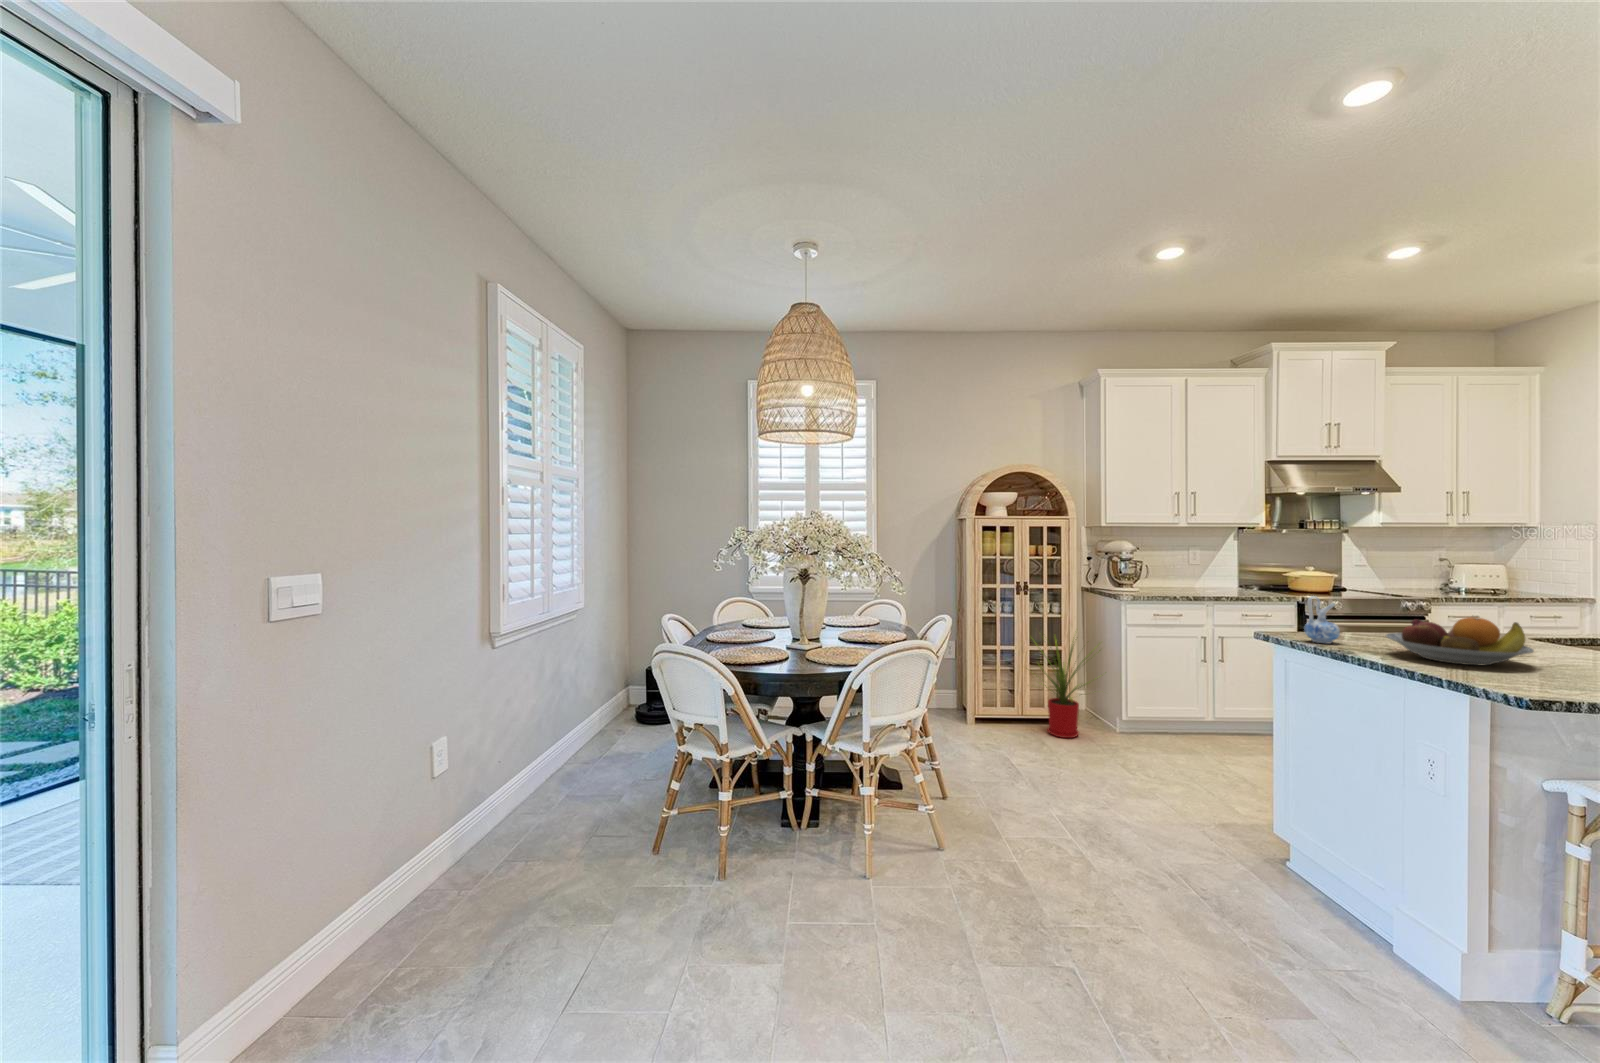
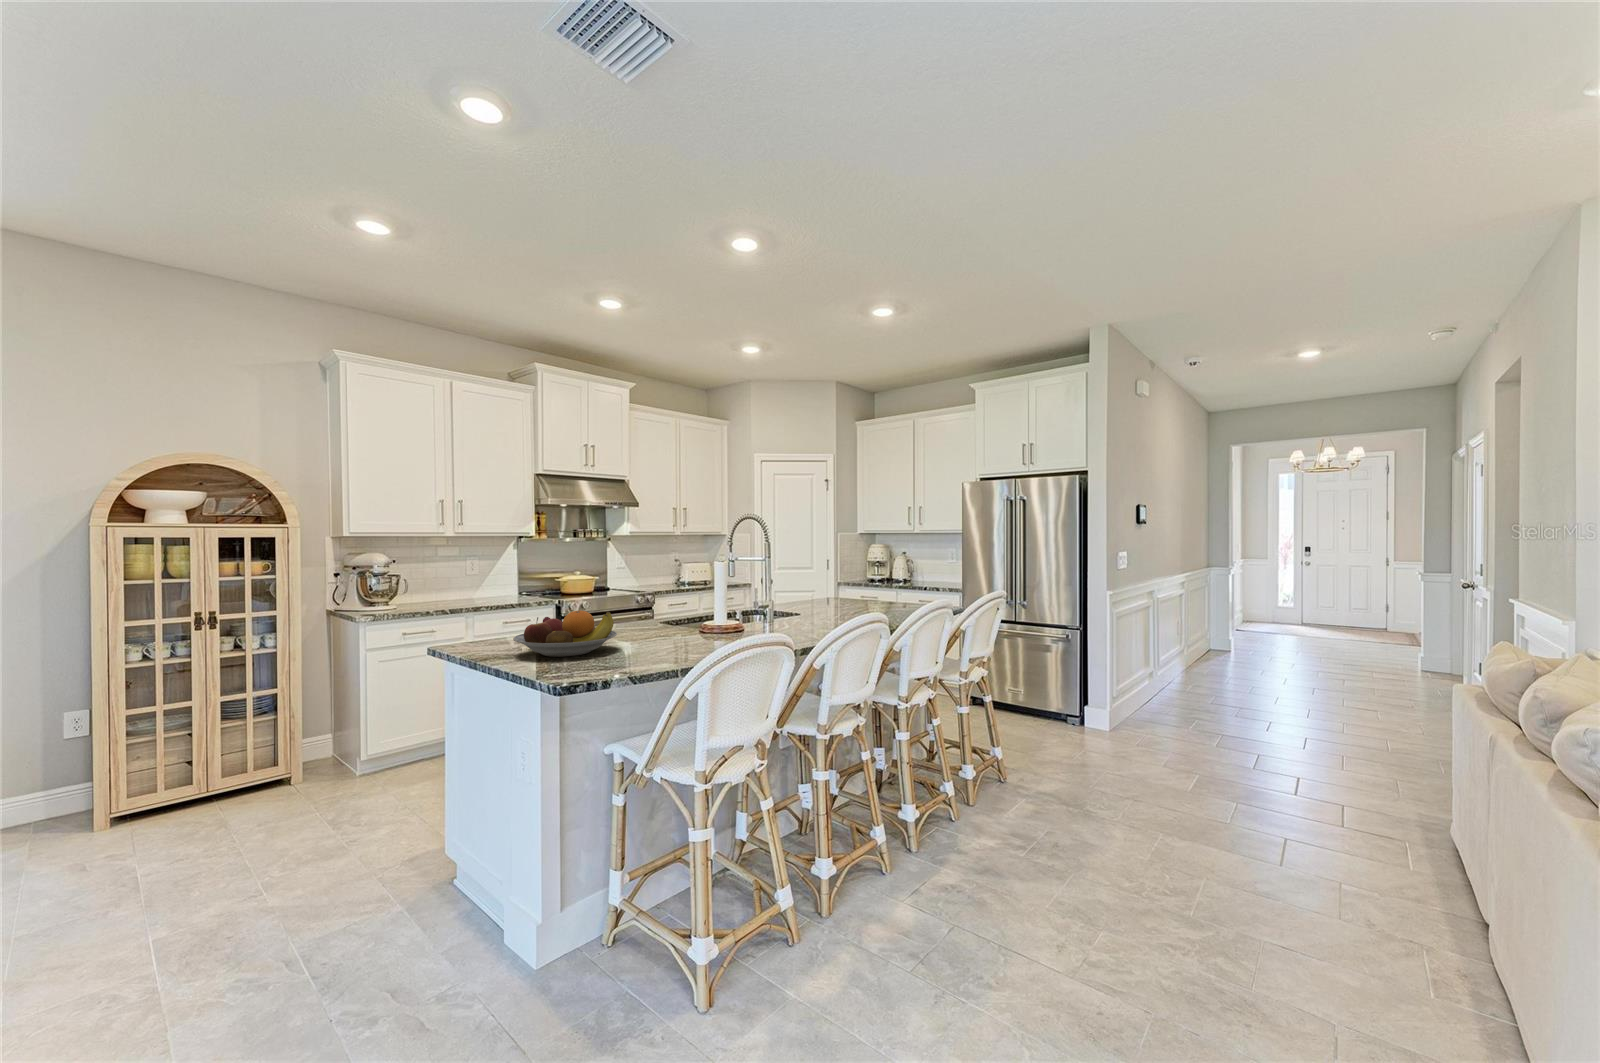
ceramic pitcher: present [1304,596,1340,643] -> none [460,602,492,651]
house plant: present [1033,636,1096,738] -> none [194,663,328,813]

